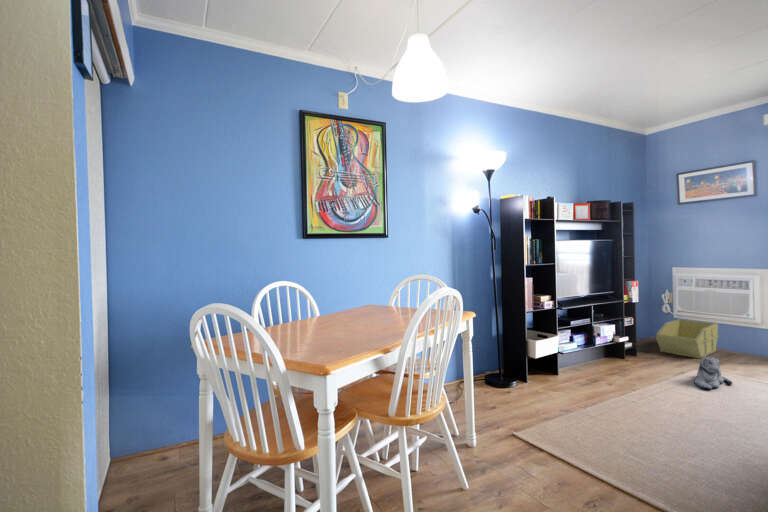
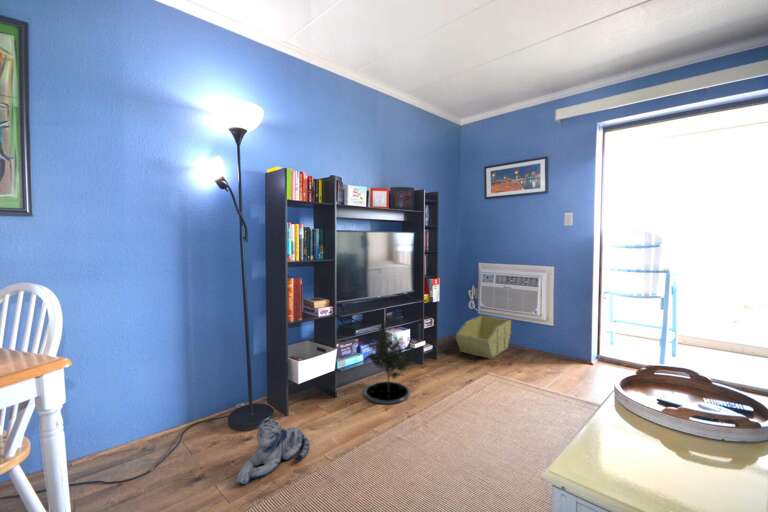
potted tree: none [578,307,634,382] -> present [364,318,414,404]
plush toy: present [695,356,732,389] -> present [236,419,309,484]

